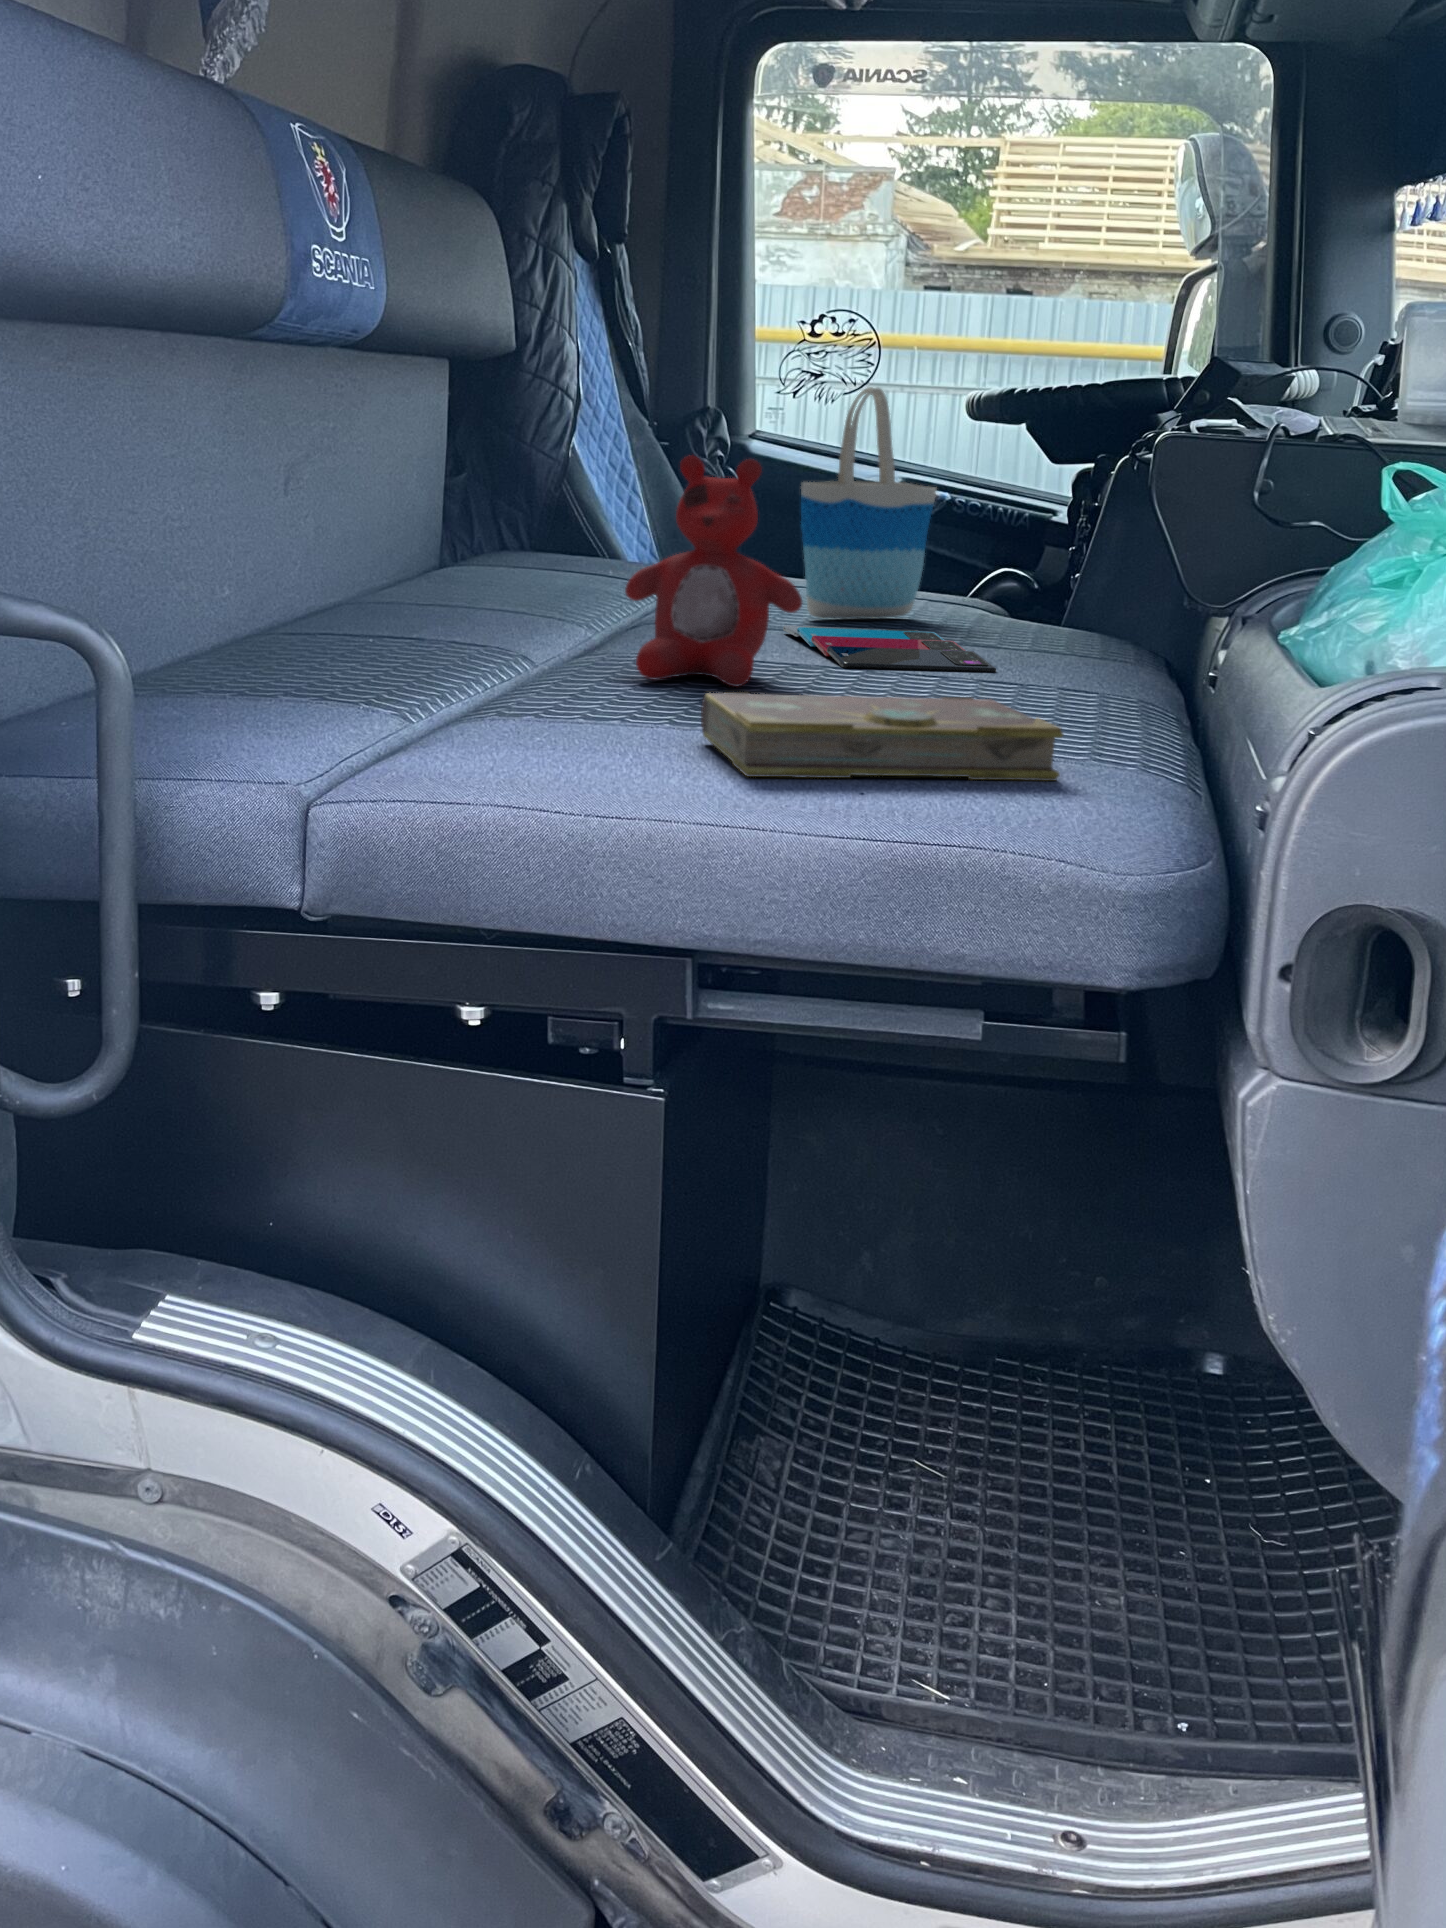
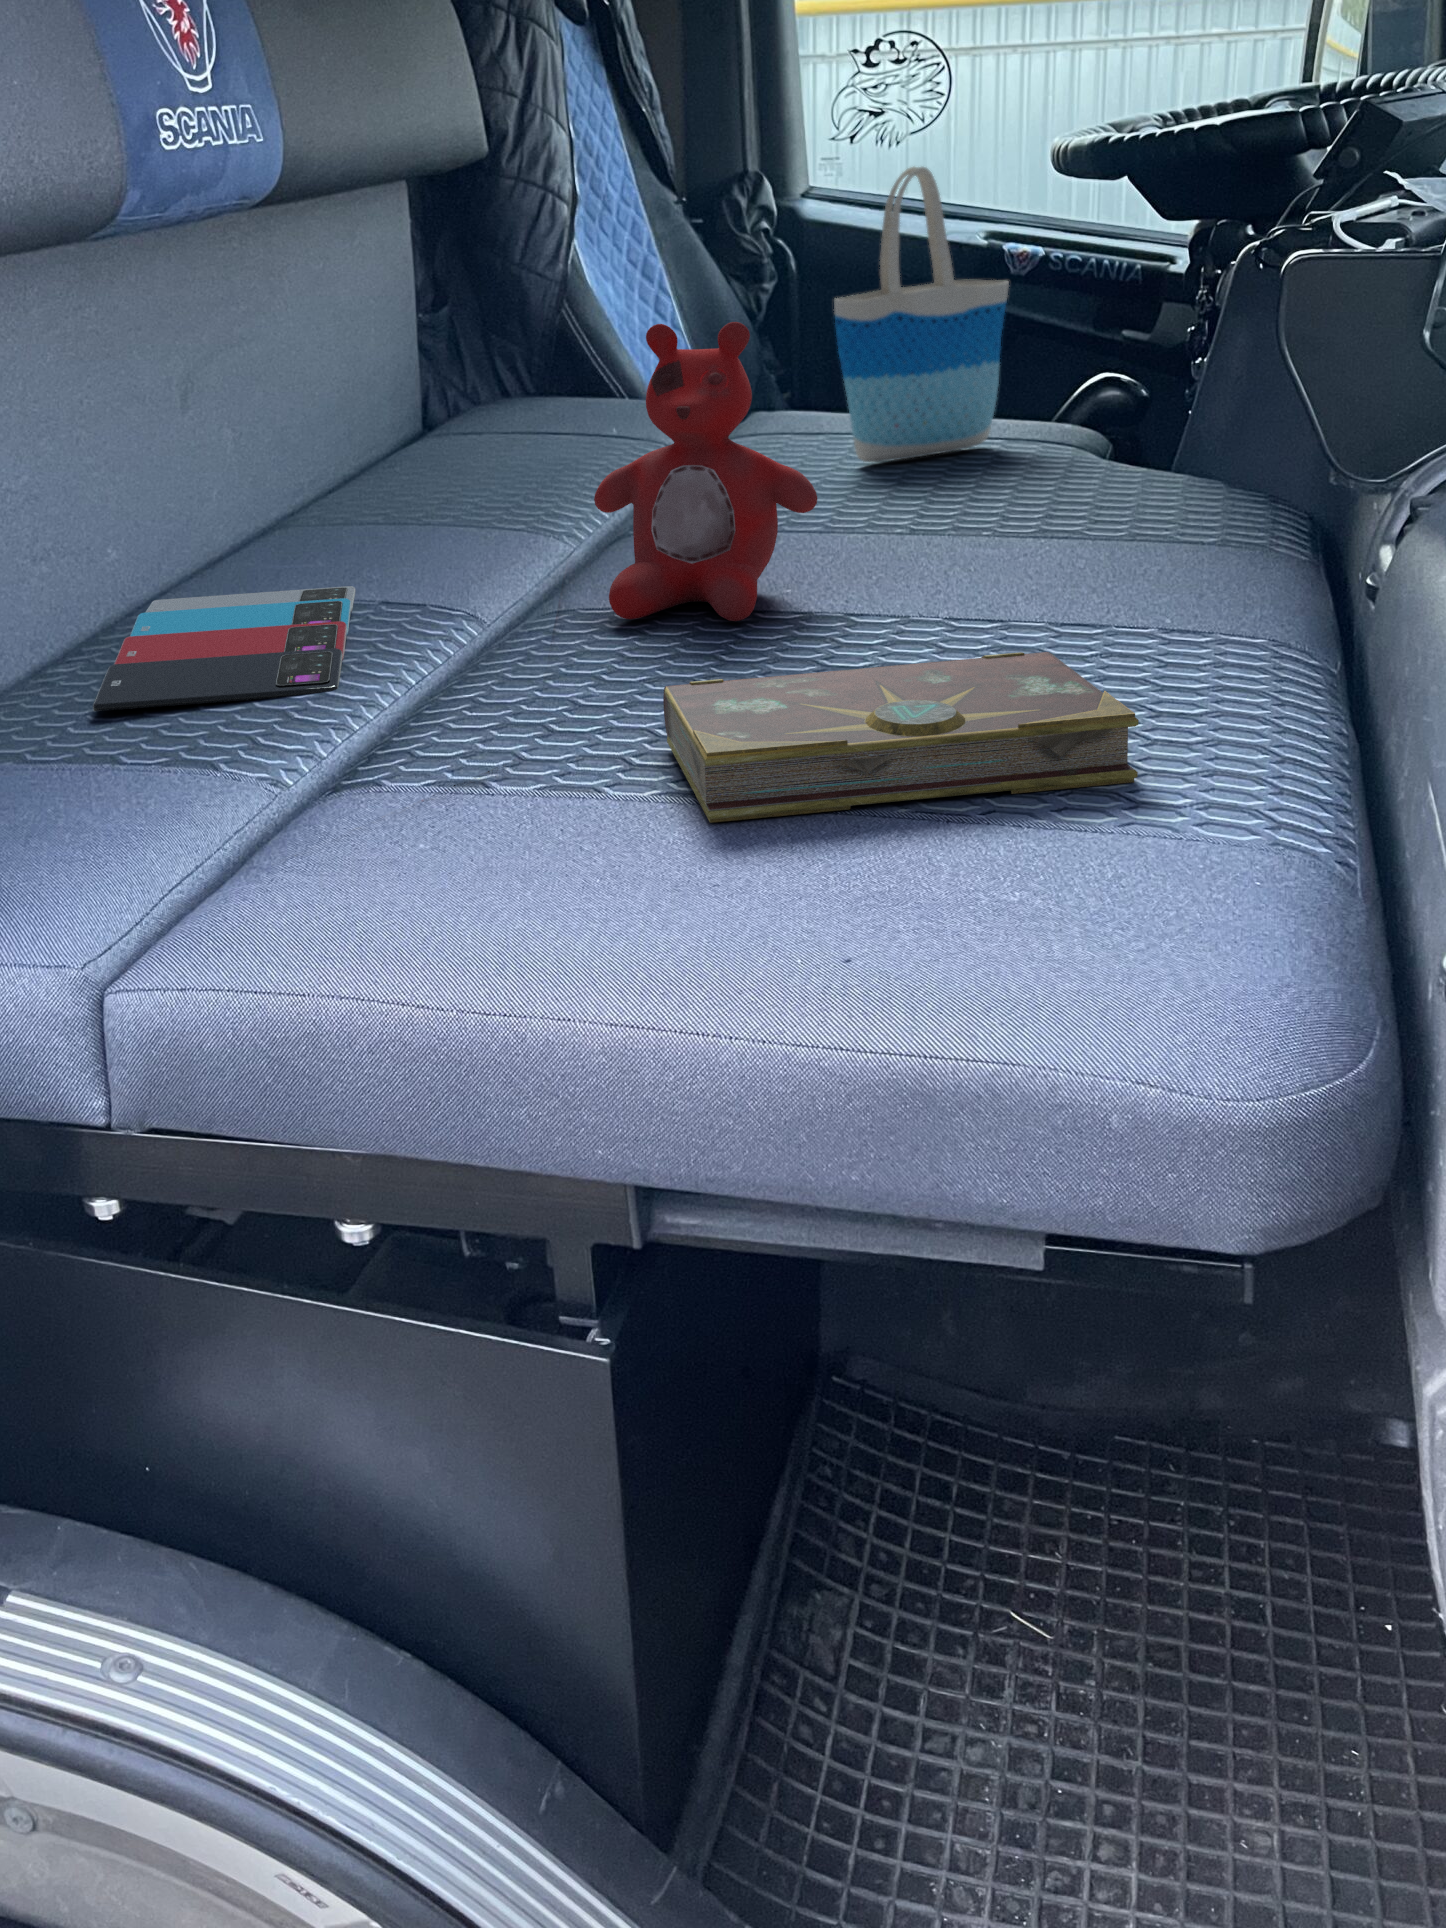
smartphone: present [783,625,996,672] -> present [93,586,355,711]

